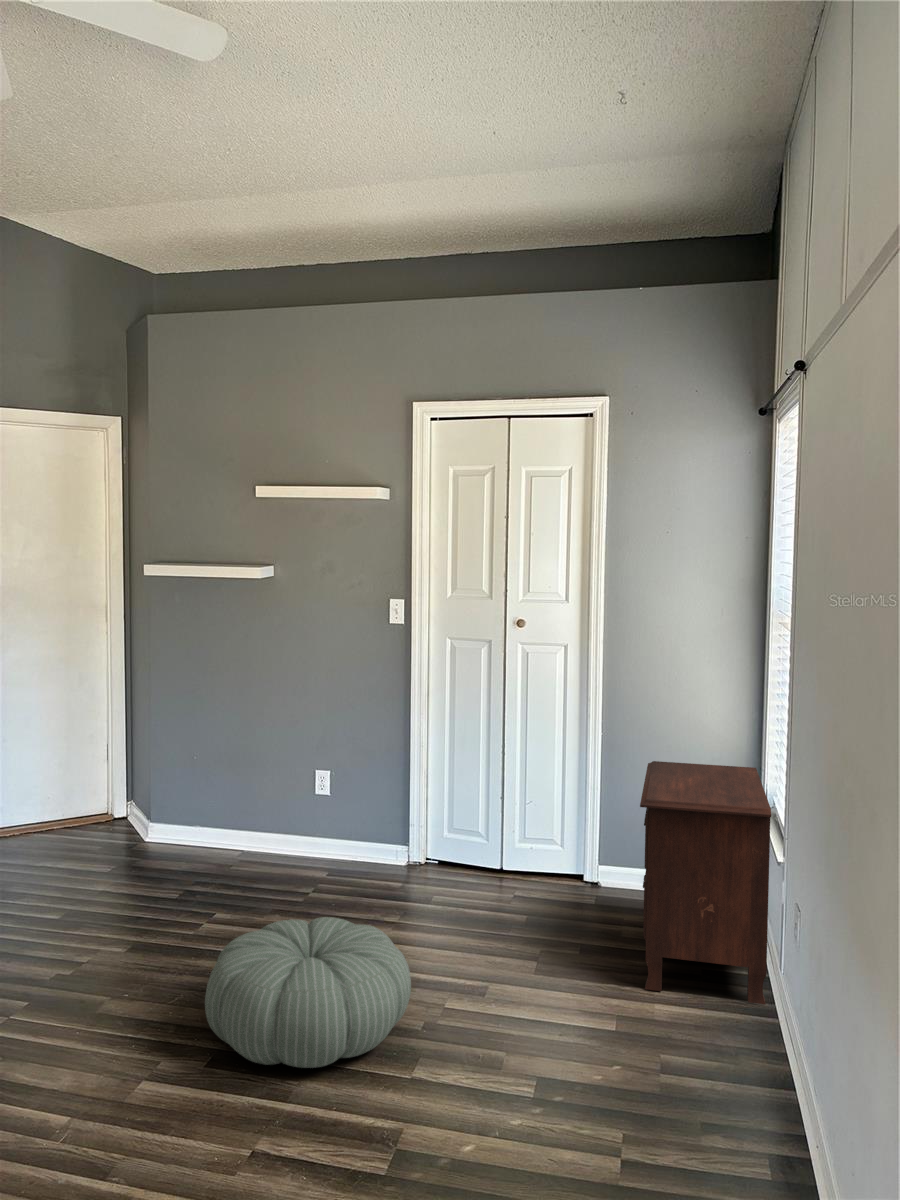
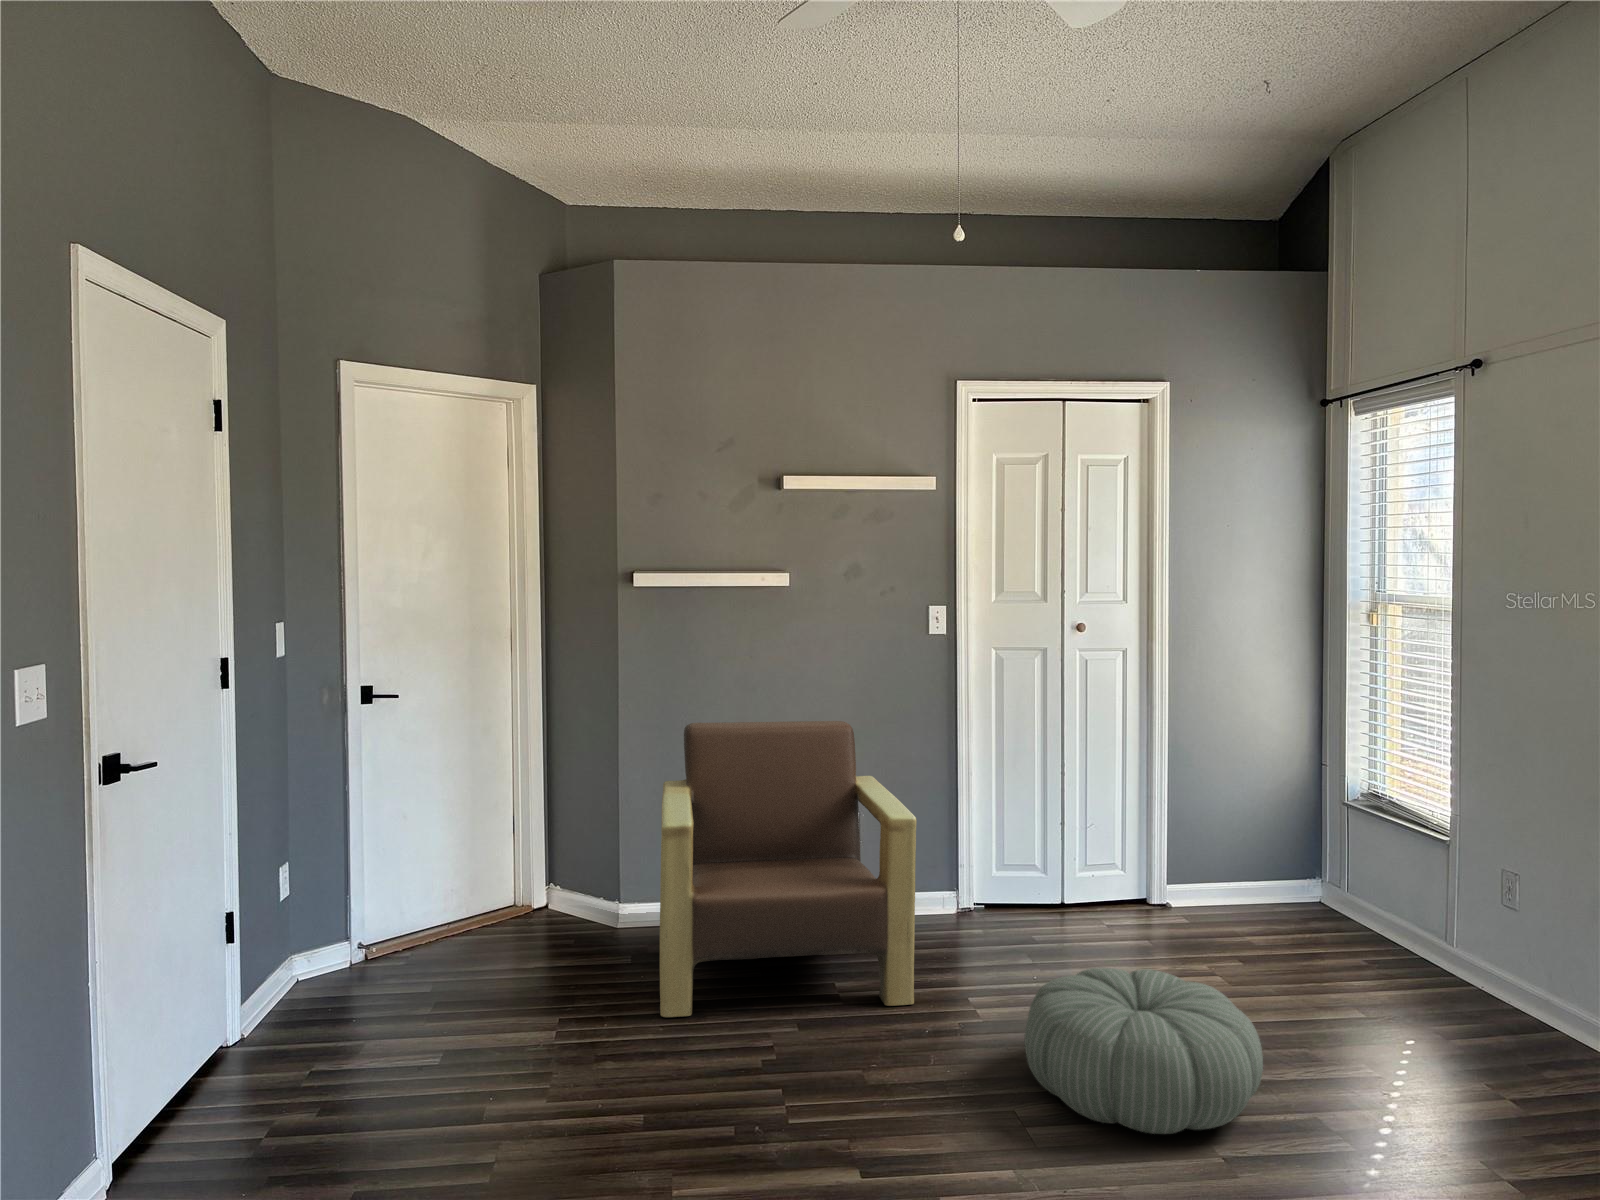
armchair: none [71,686,330,929] -> present [660,721,917,1017]
nightstand: present [640,761,771,1004] -> none [1258,764,1482,996]

